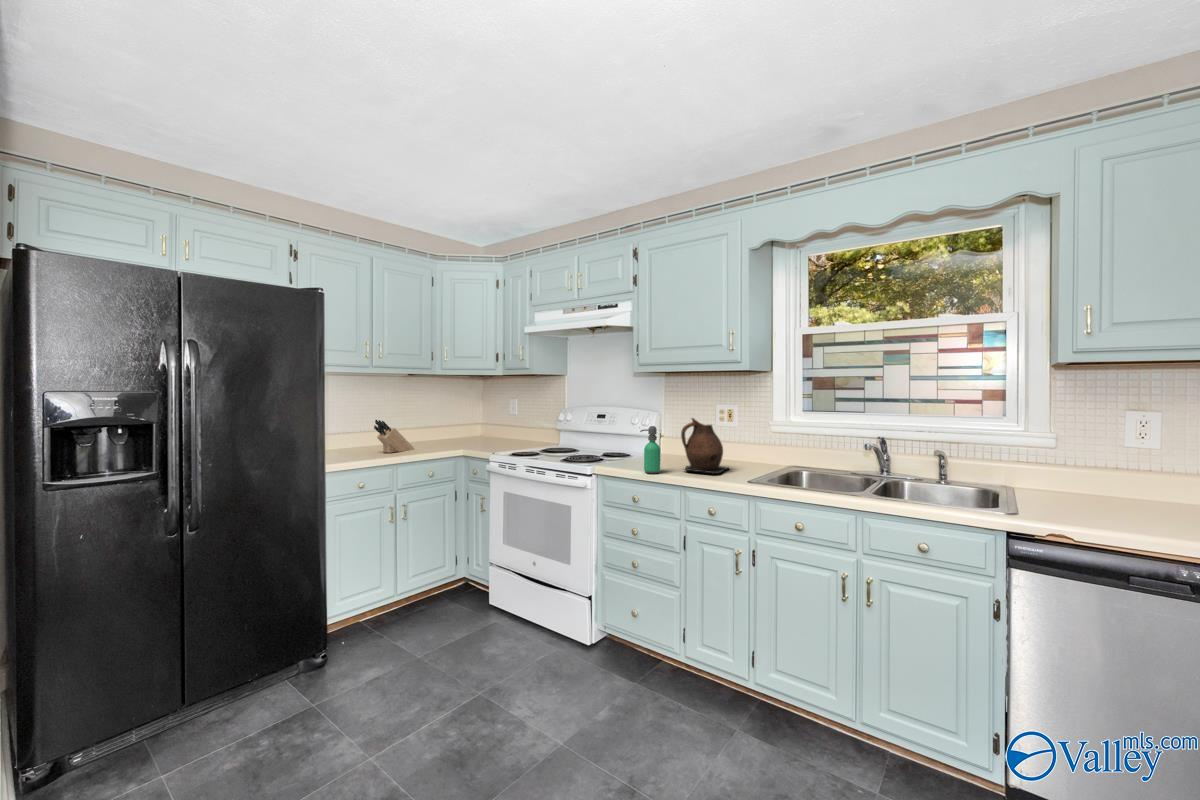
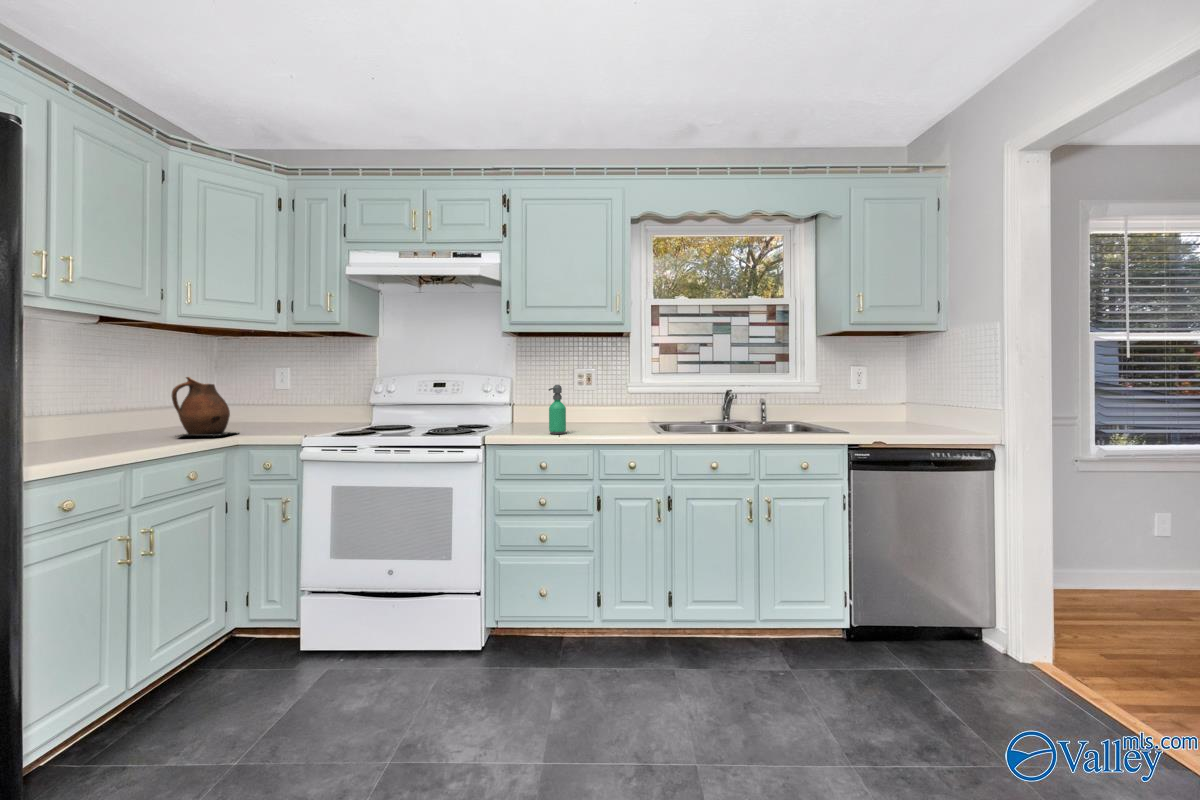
ceramic pitcher: present [681,418,728,474] -> present [172,377,236,436]
knife block: present [374,420,414,453] -> none [68,391,133,449]

